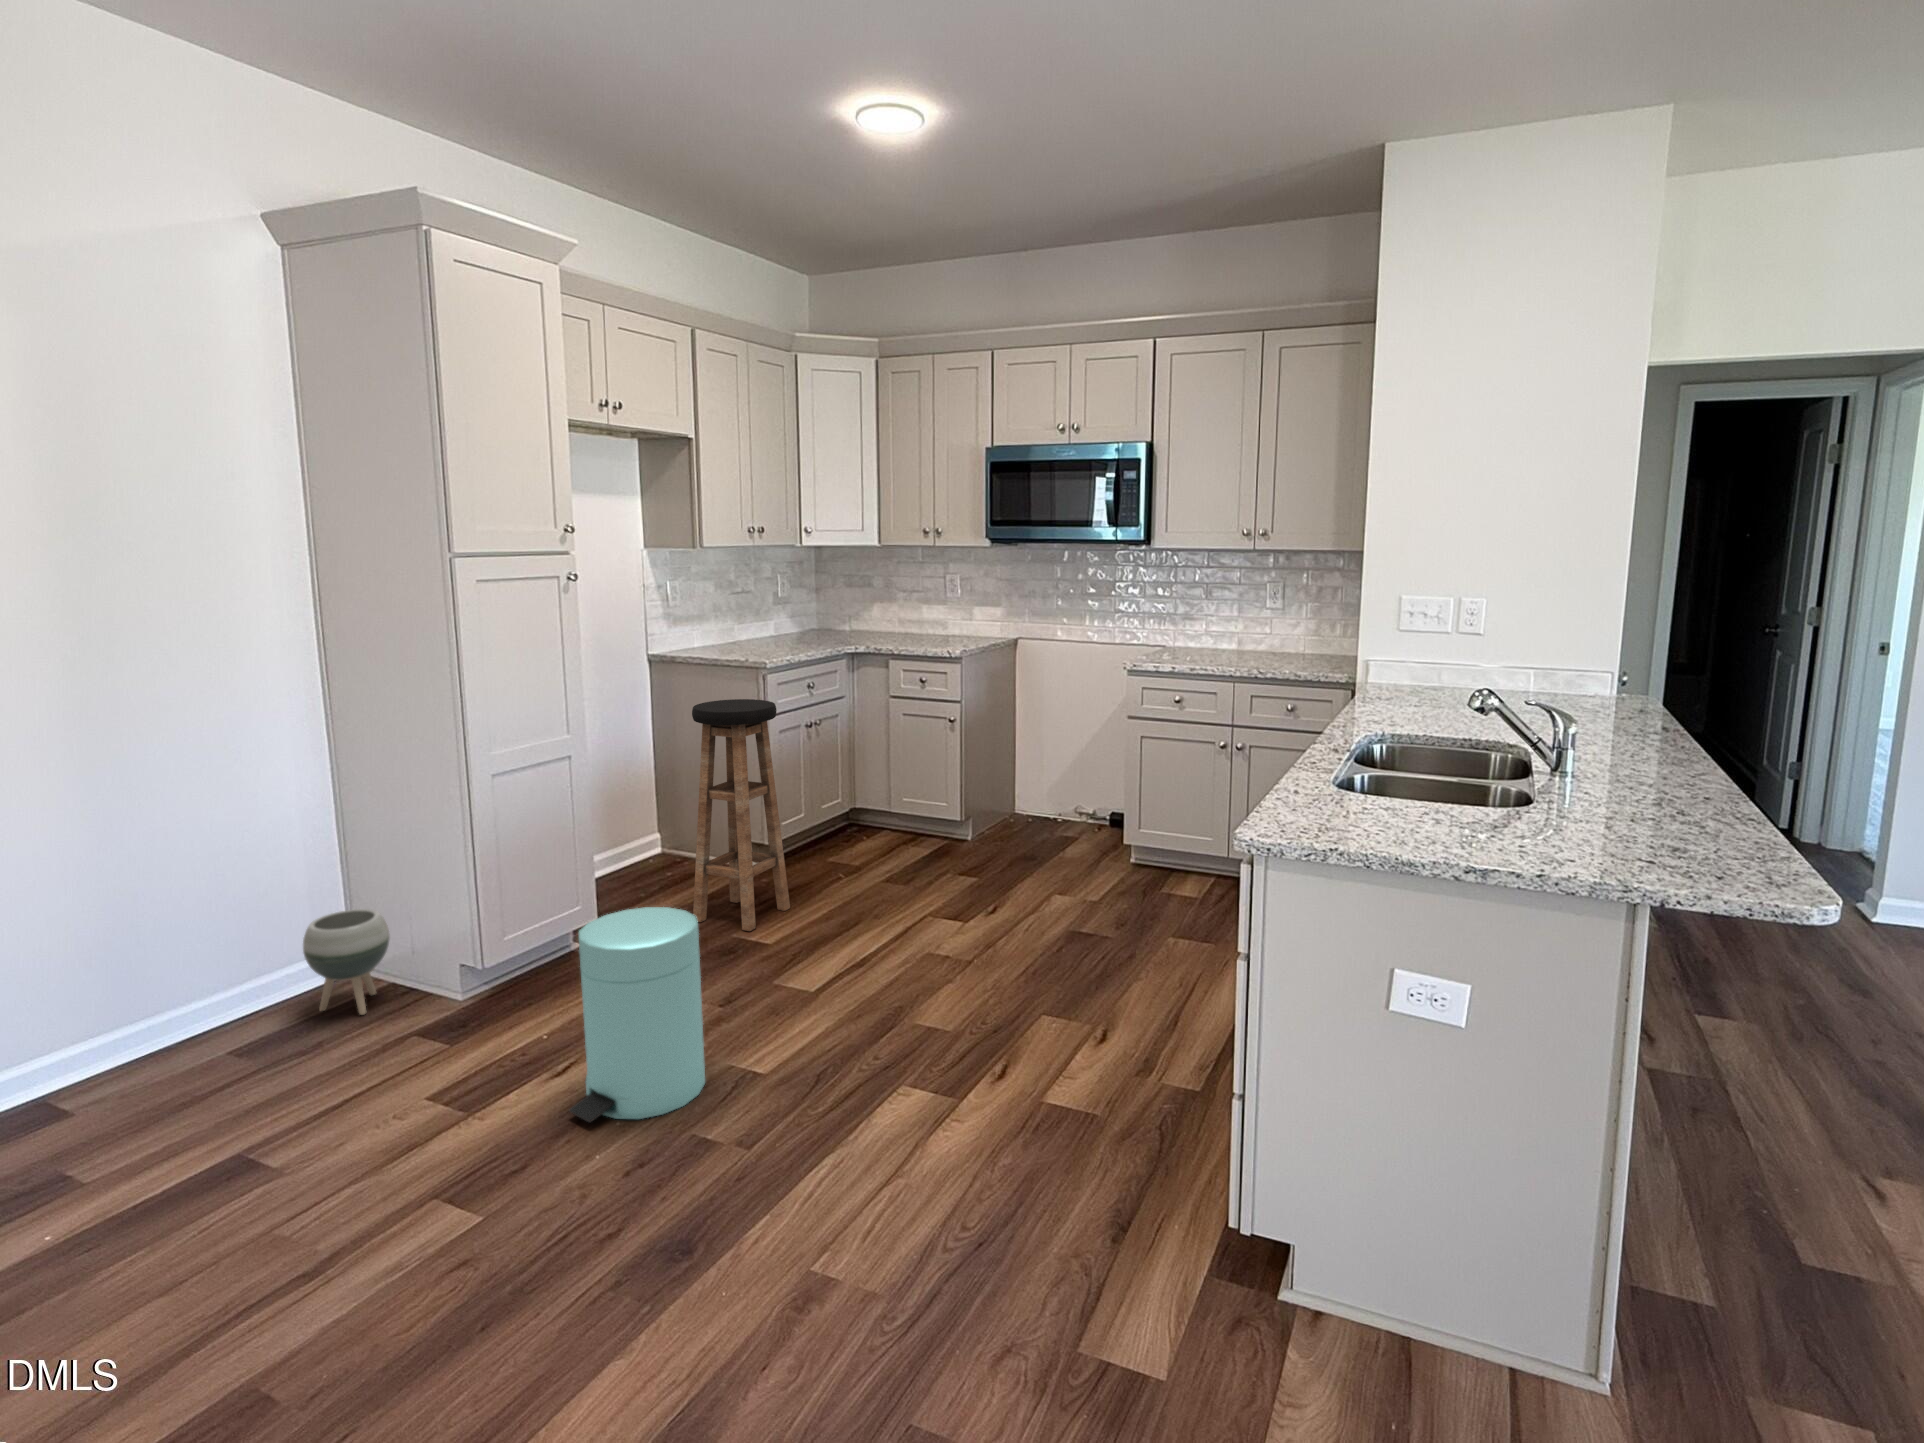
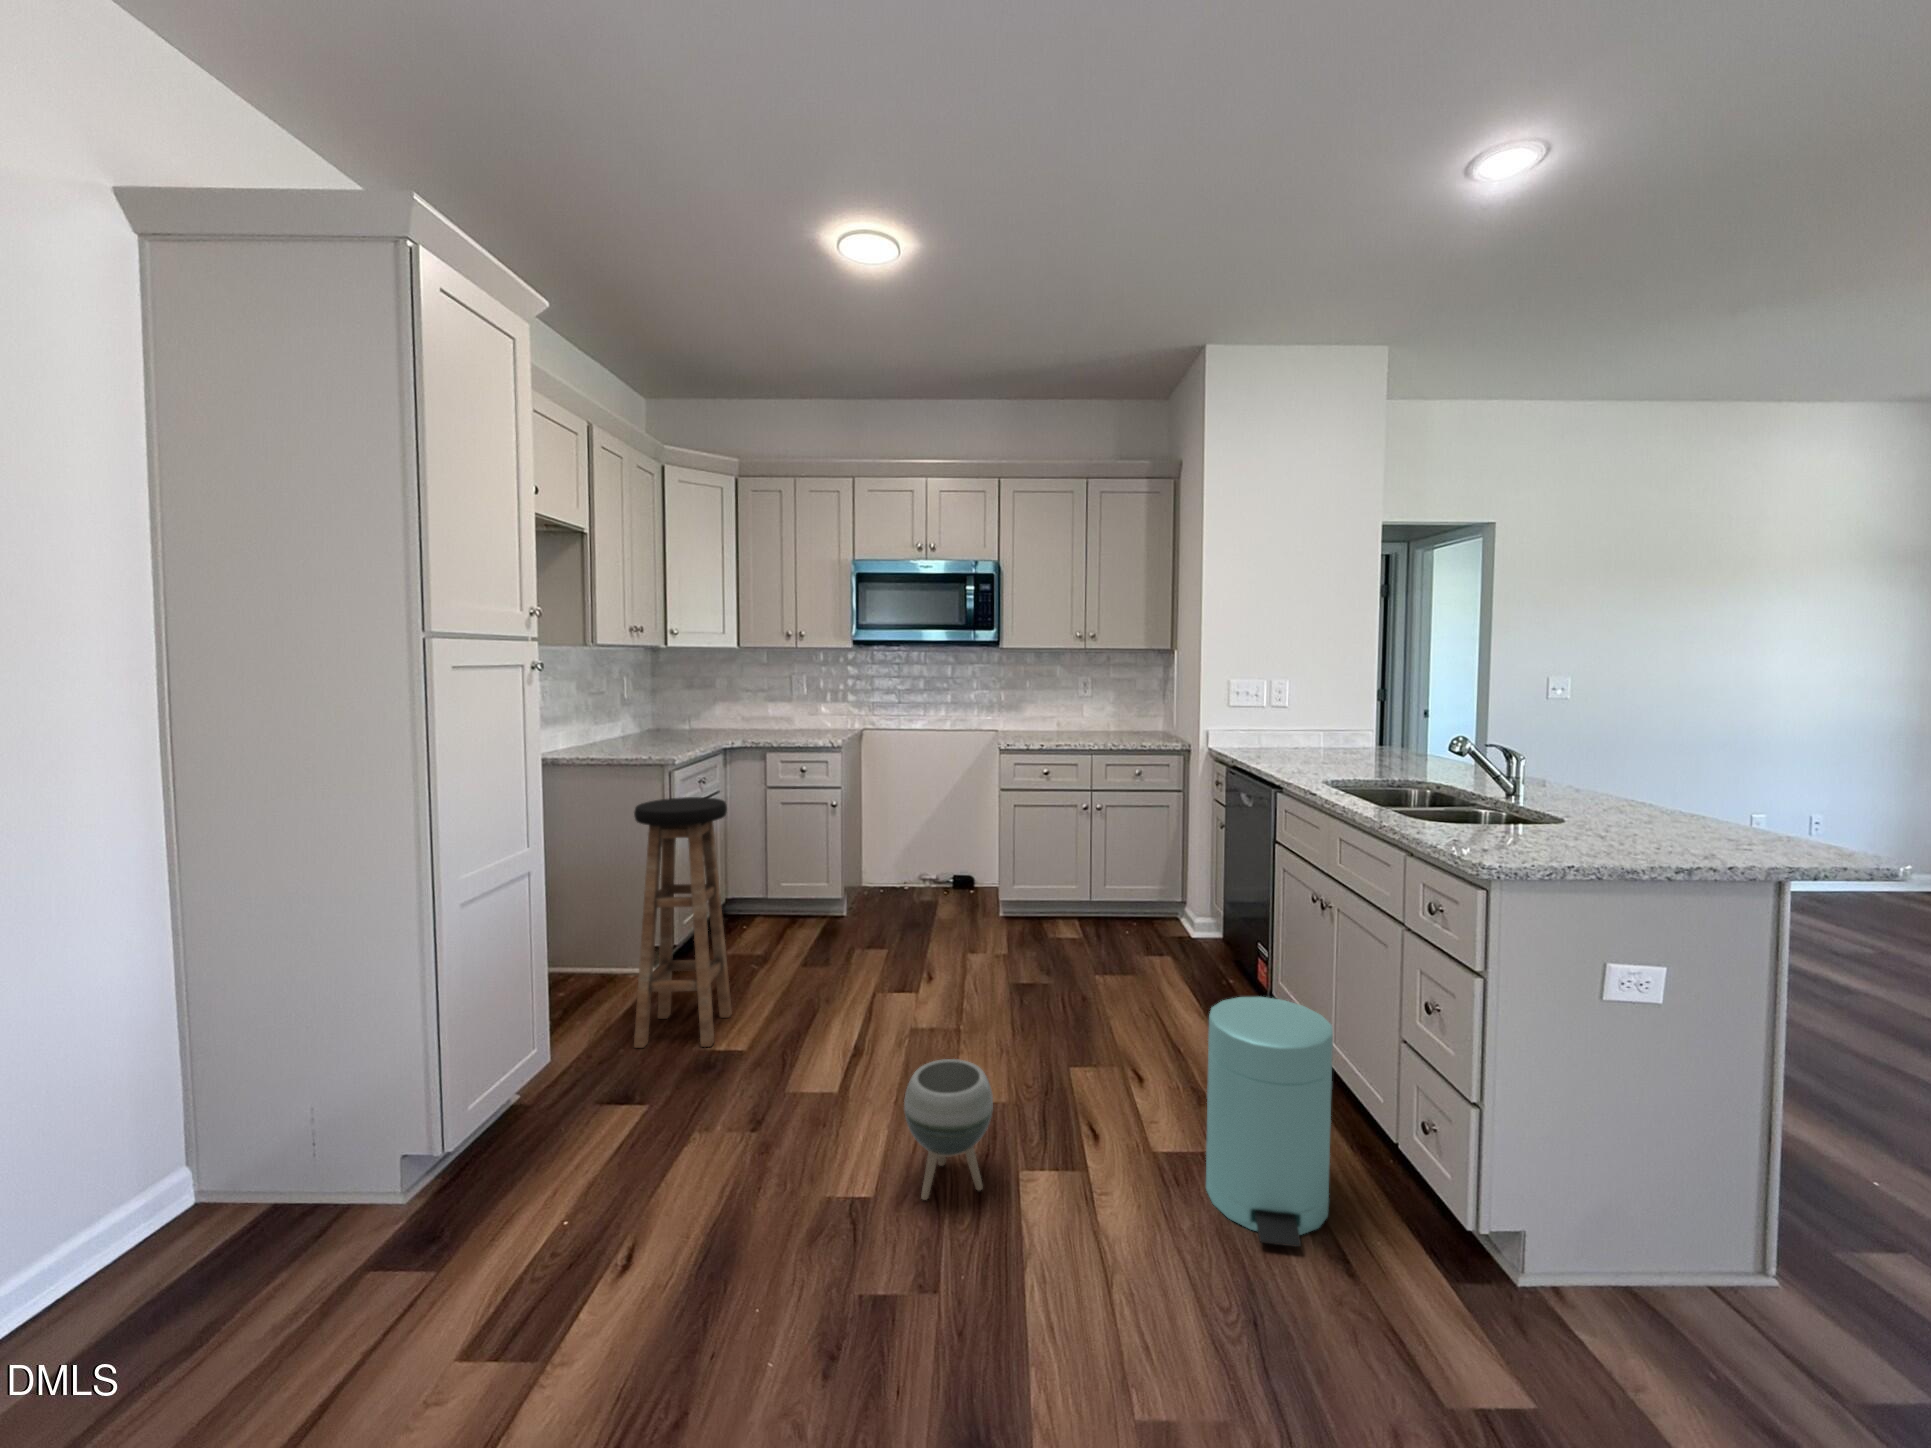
trash can: present [569,907,705,1123] -> present [1206,997,1333,1247]
planter: present [303,909,390,1015] -> present [904,1059,993,1200]

